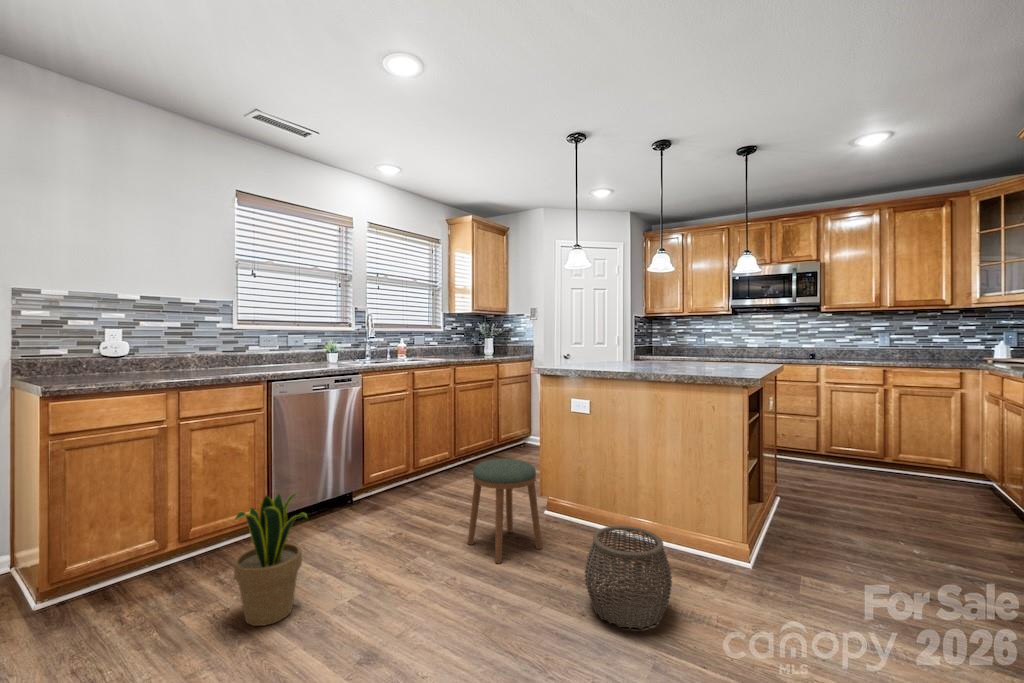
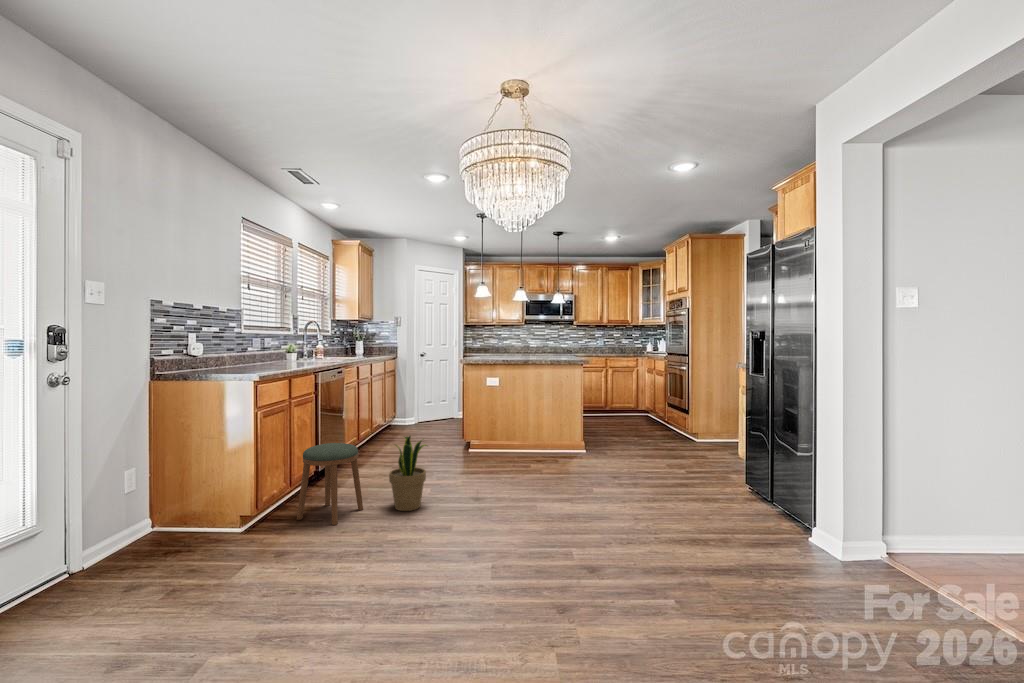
stool: present [468,459,542,563] -> present [297,443,363,525]
woven basket: present [584,526,672,629] -> none [546,434,587,475]

